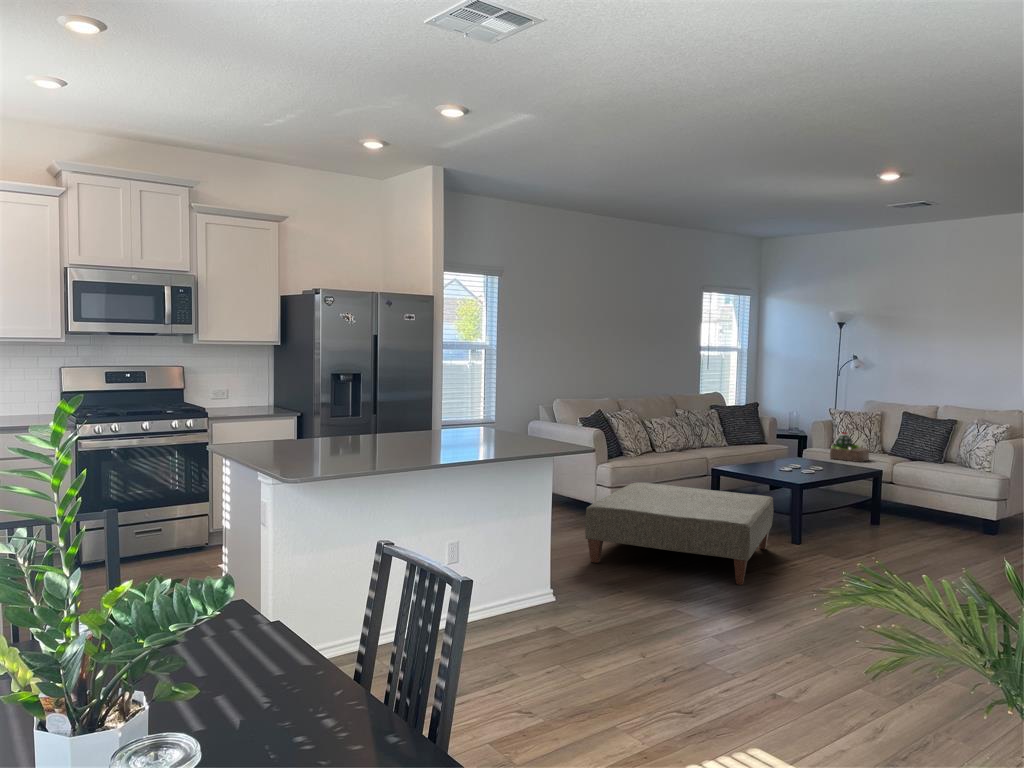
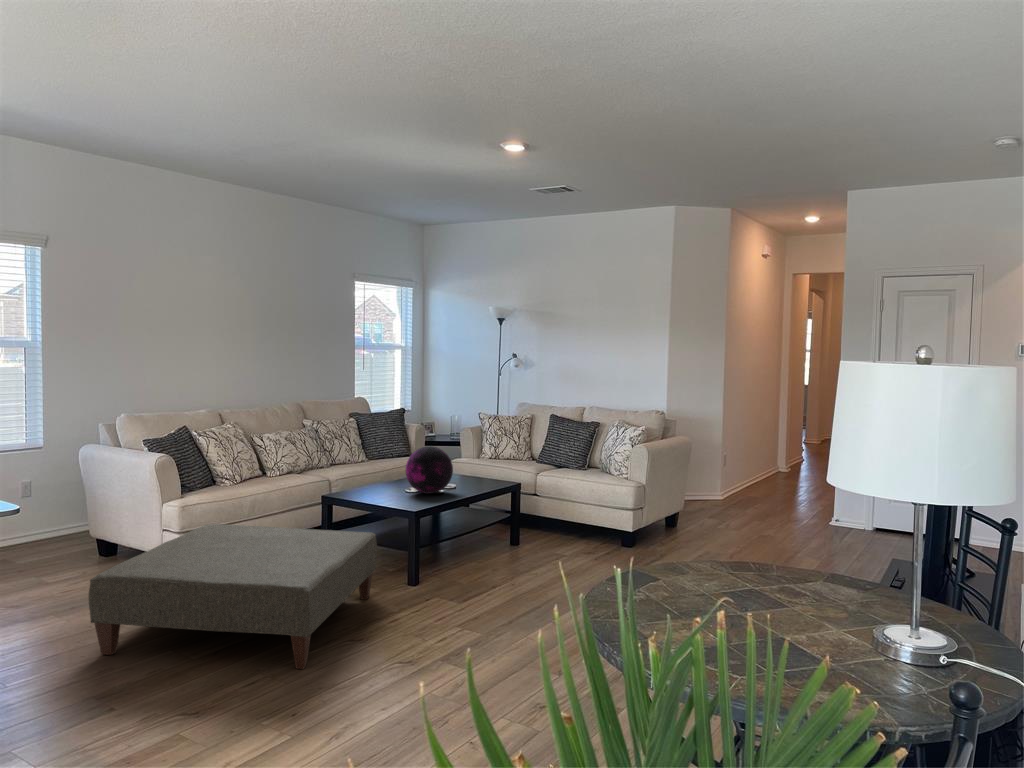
decorative orb: none [783,432,826,472] -> present [406,446,453,494]
succulent plant: present [830,432,869,462] -> none [473,440,514,473]

